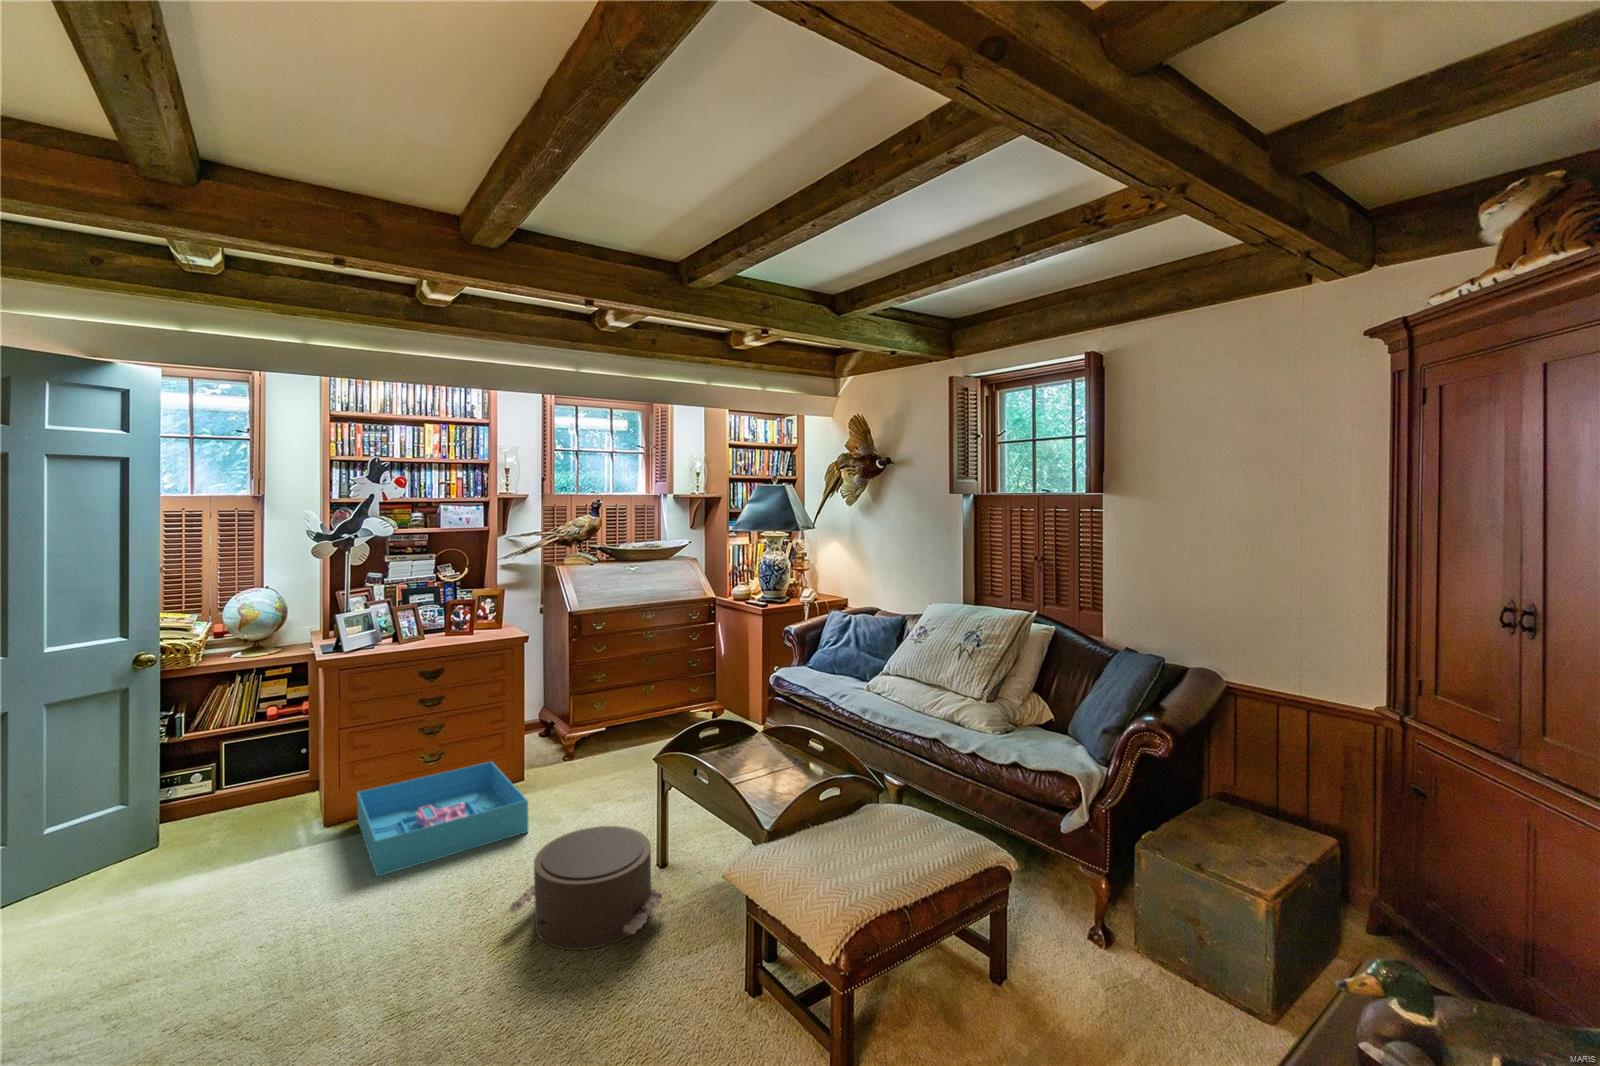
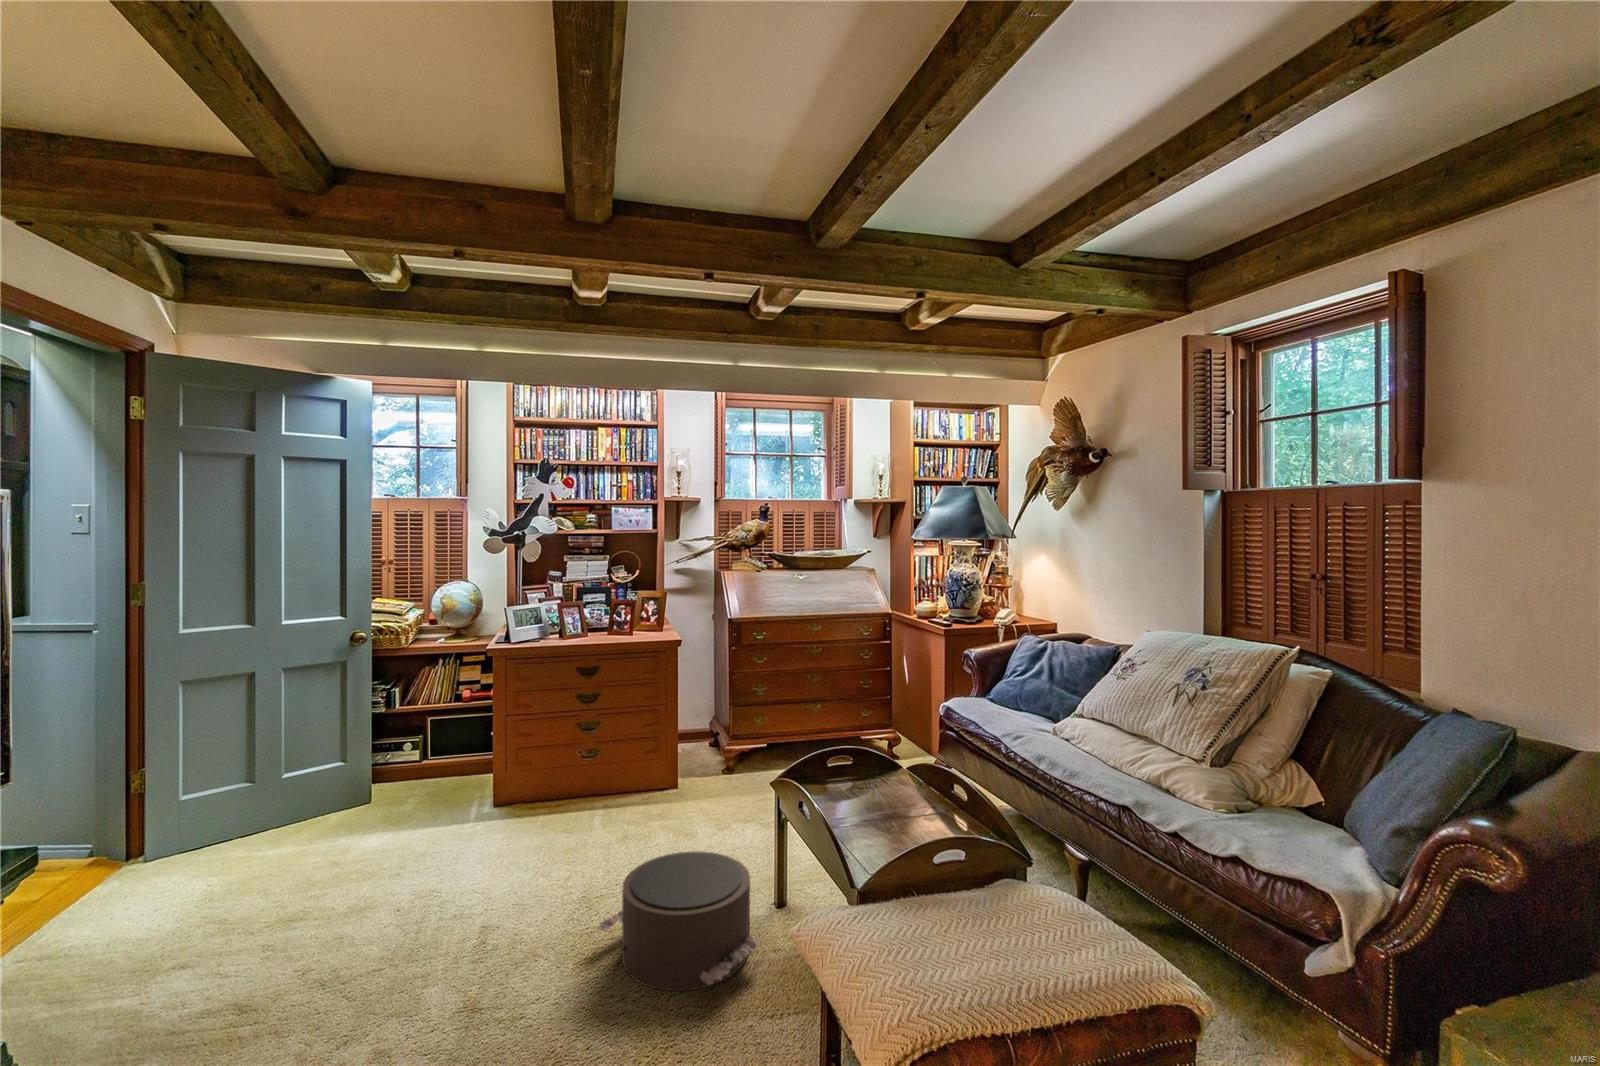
storage bin: present [357,762,529,876] -> none [509,767,658,867]

